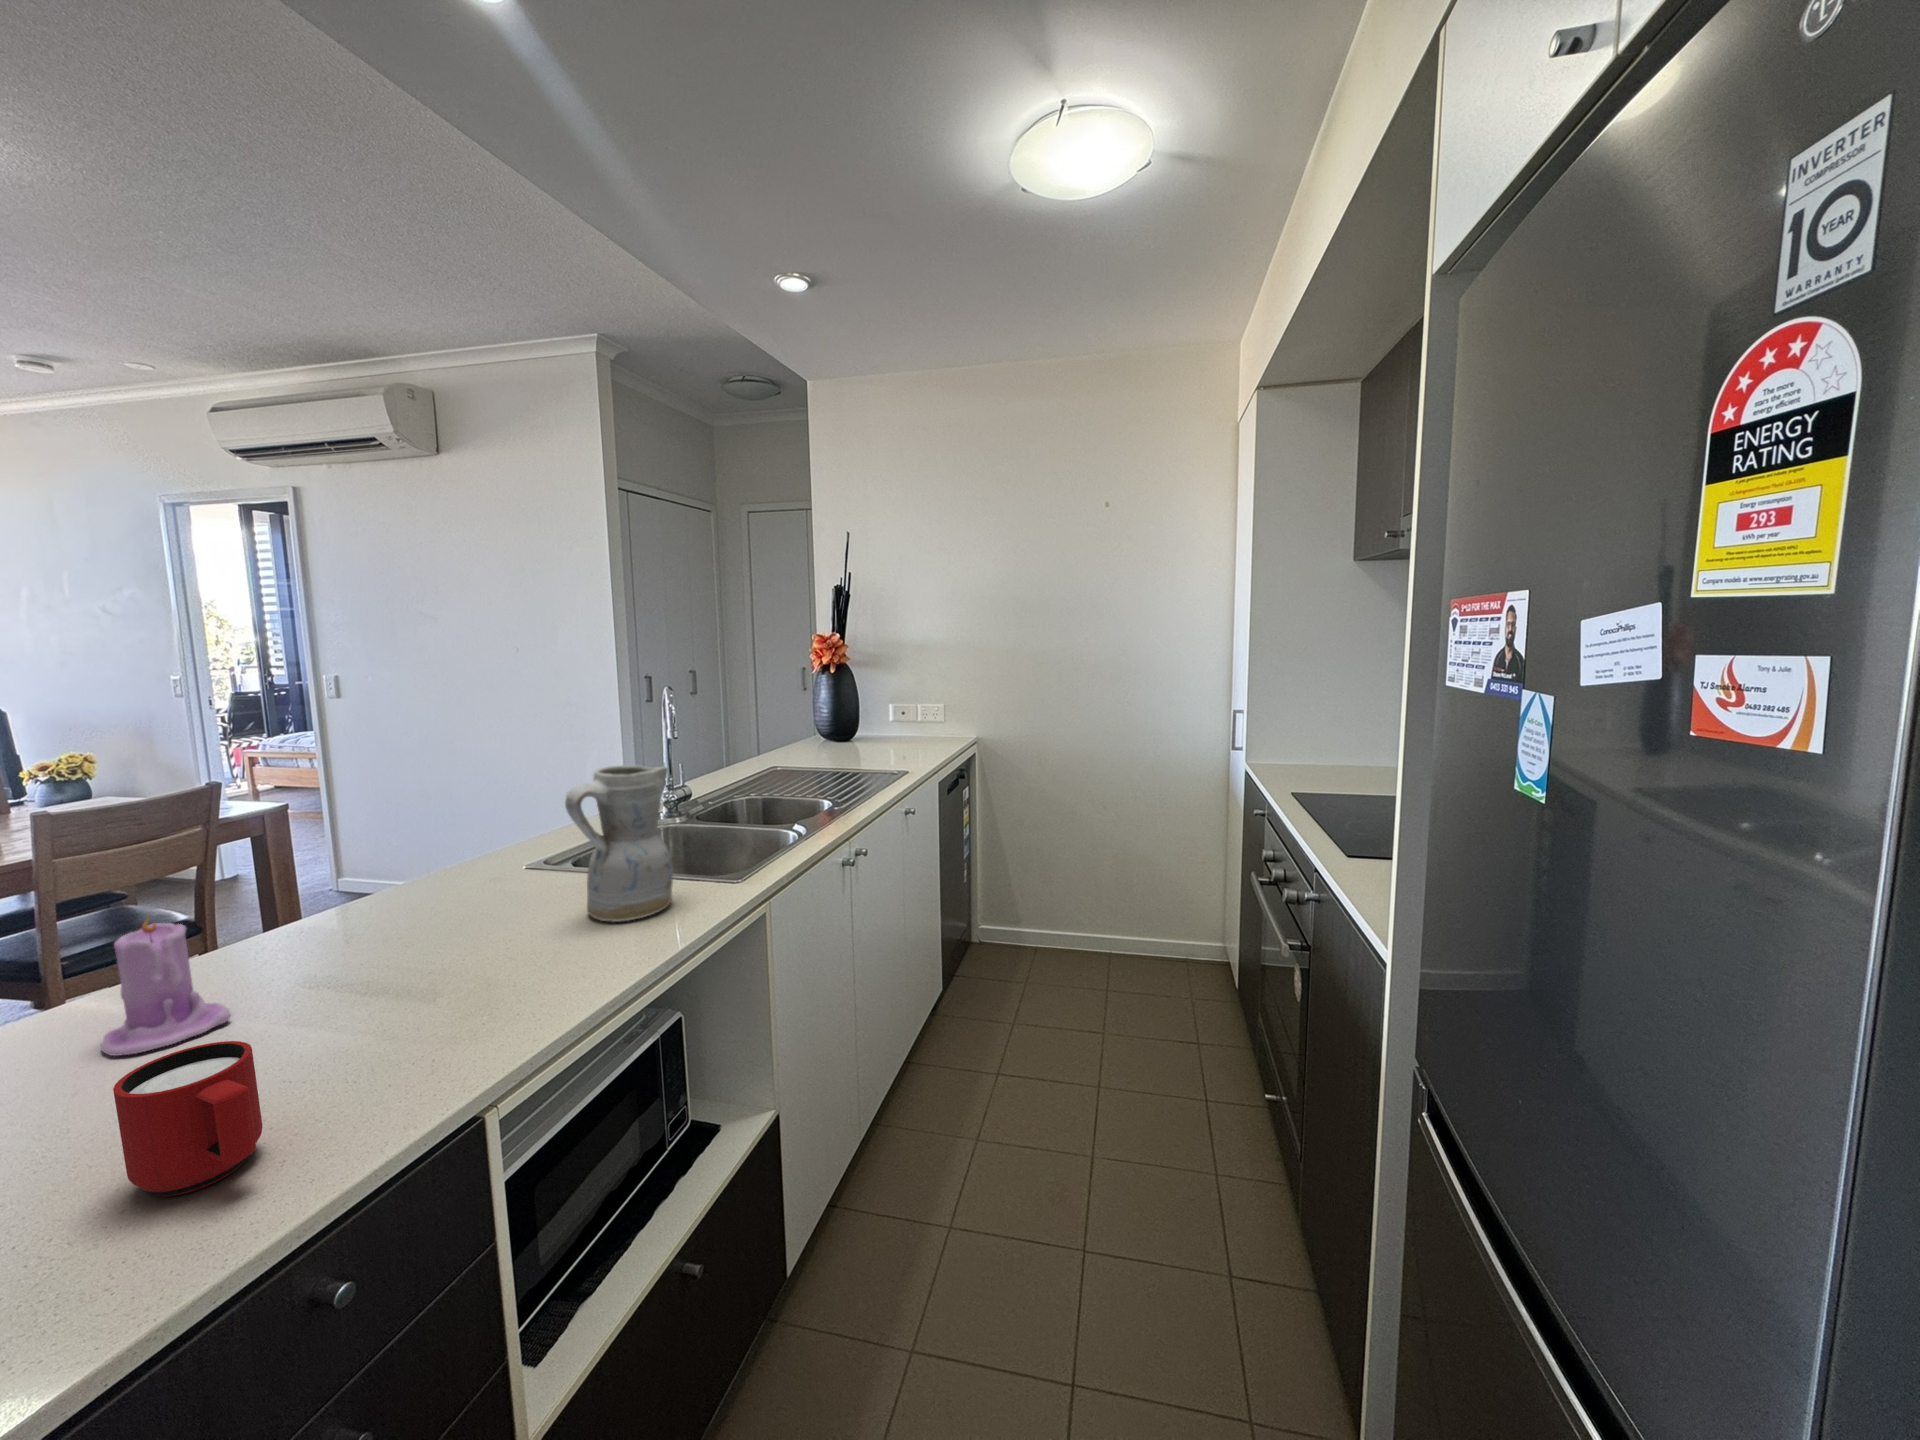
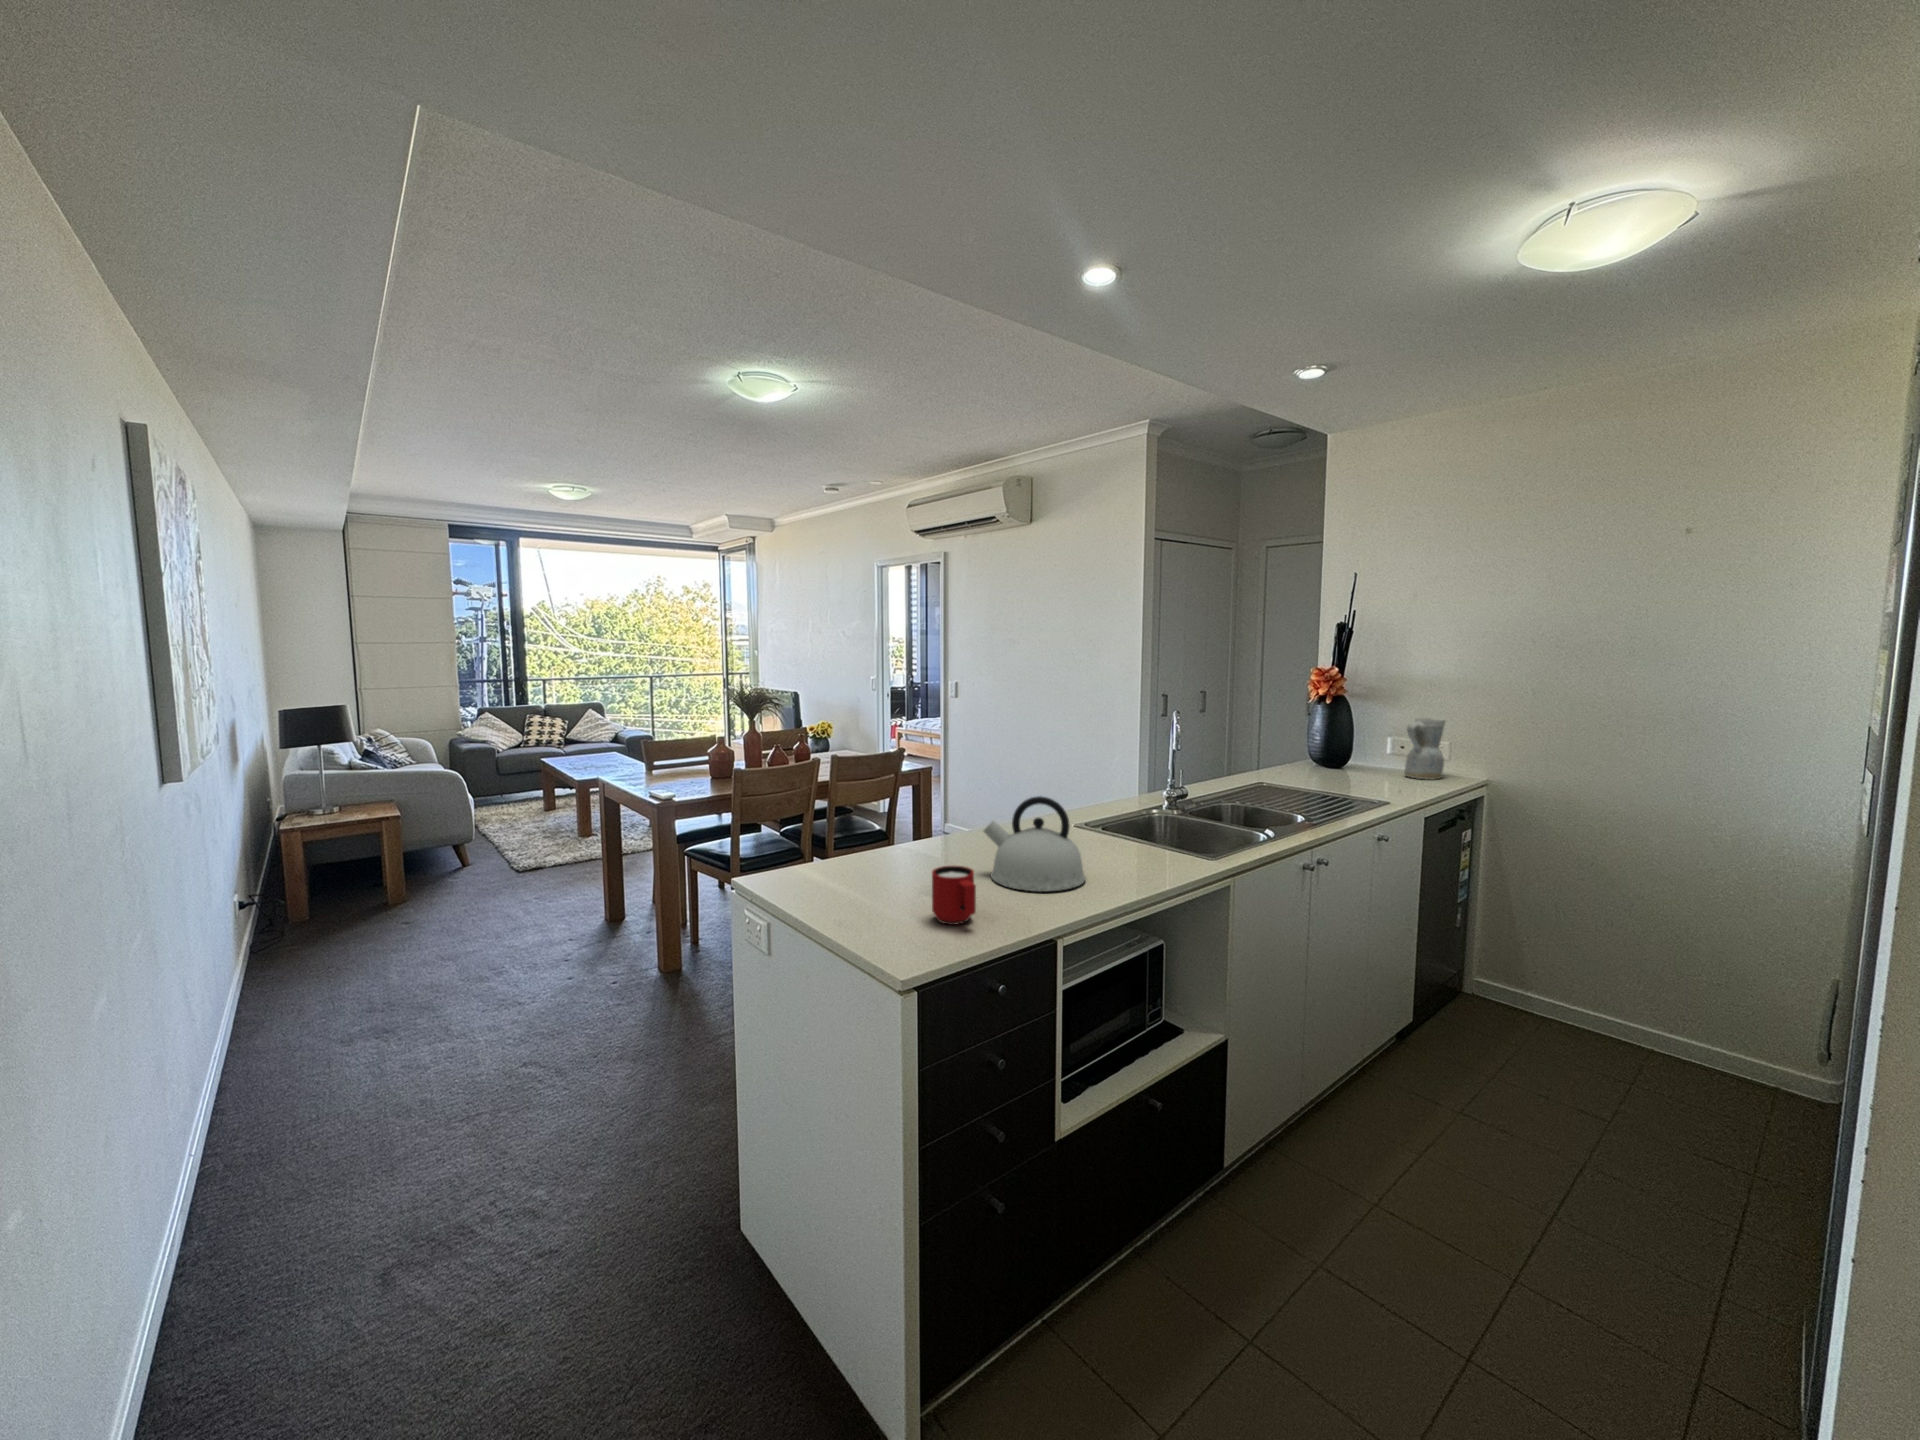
ceramic pitcher: present [565,765,673,922] -> present [1404,718,1445,780]
kettle: none [311,845,542,1031] -> present [984,796,1085,892]
candle: present [101,915,231,1056] -> none [903,808,947,872]

